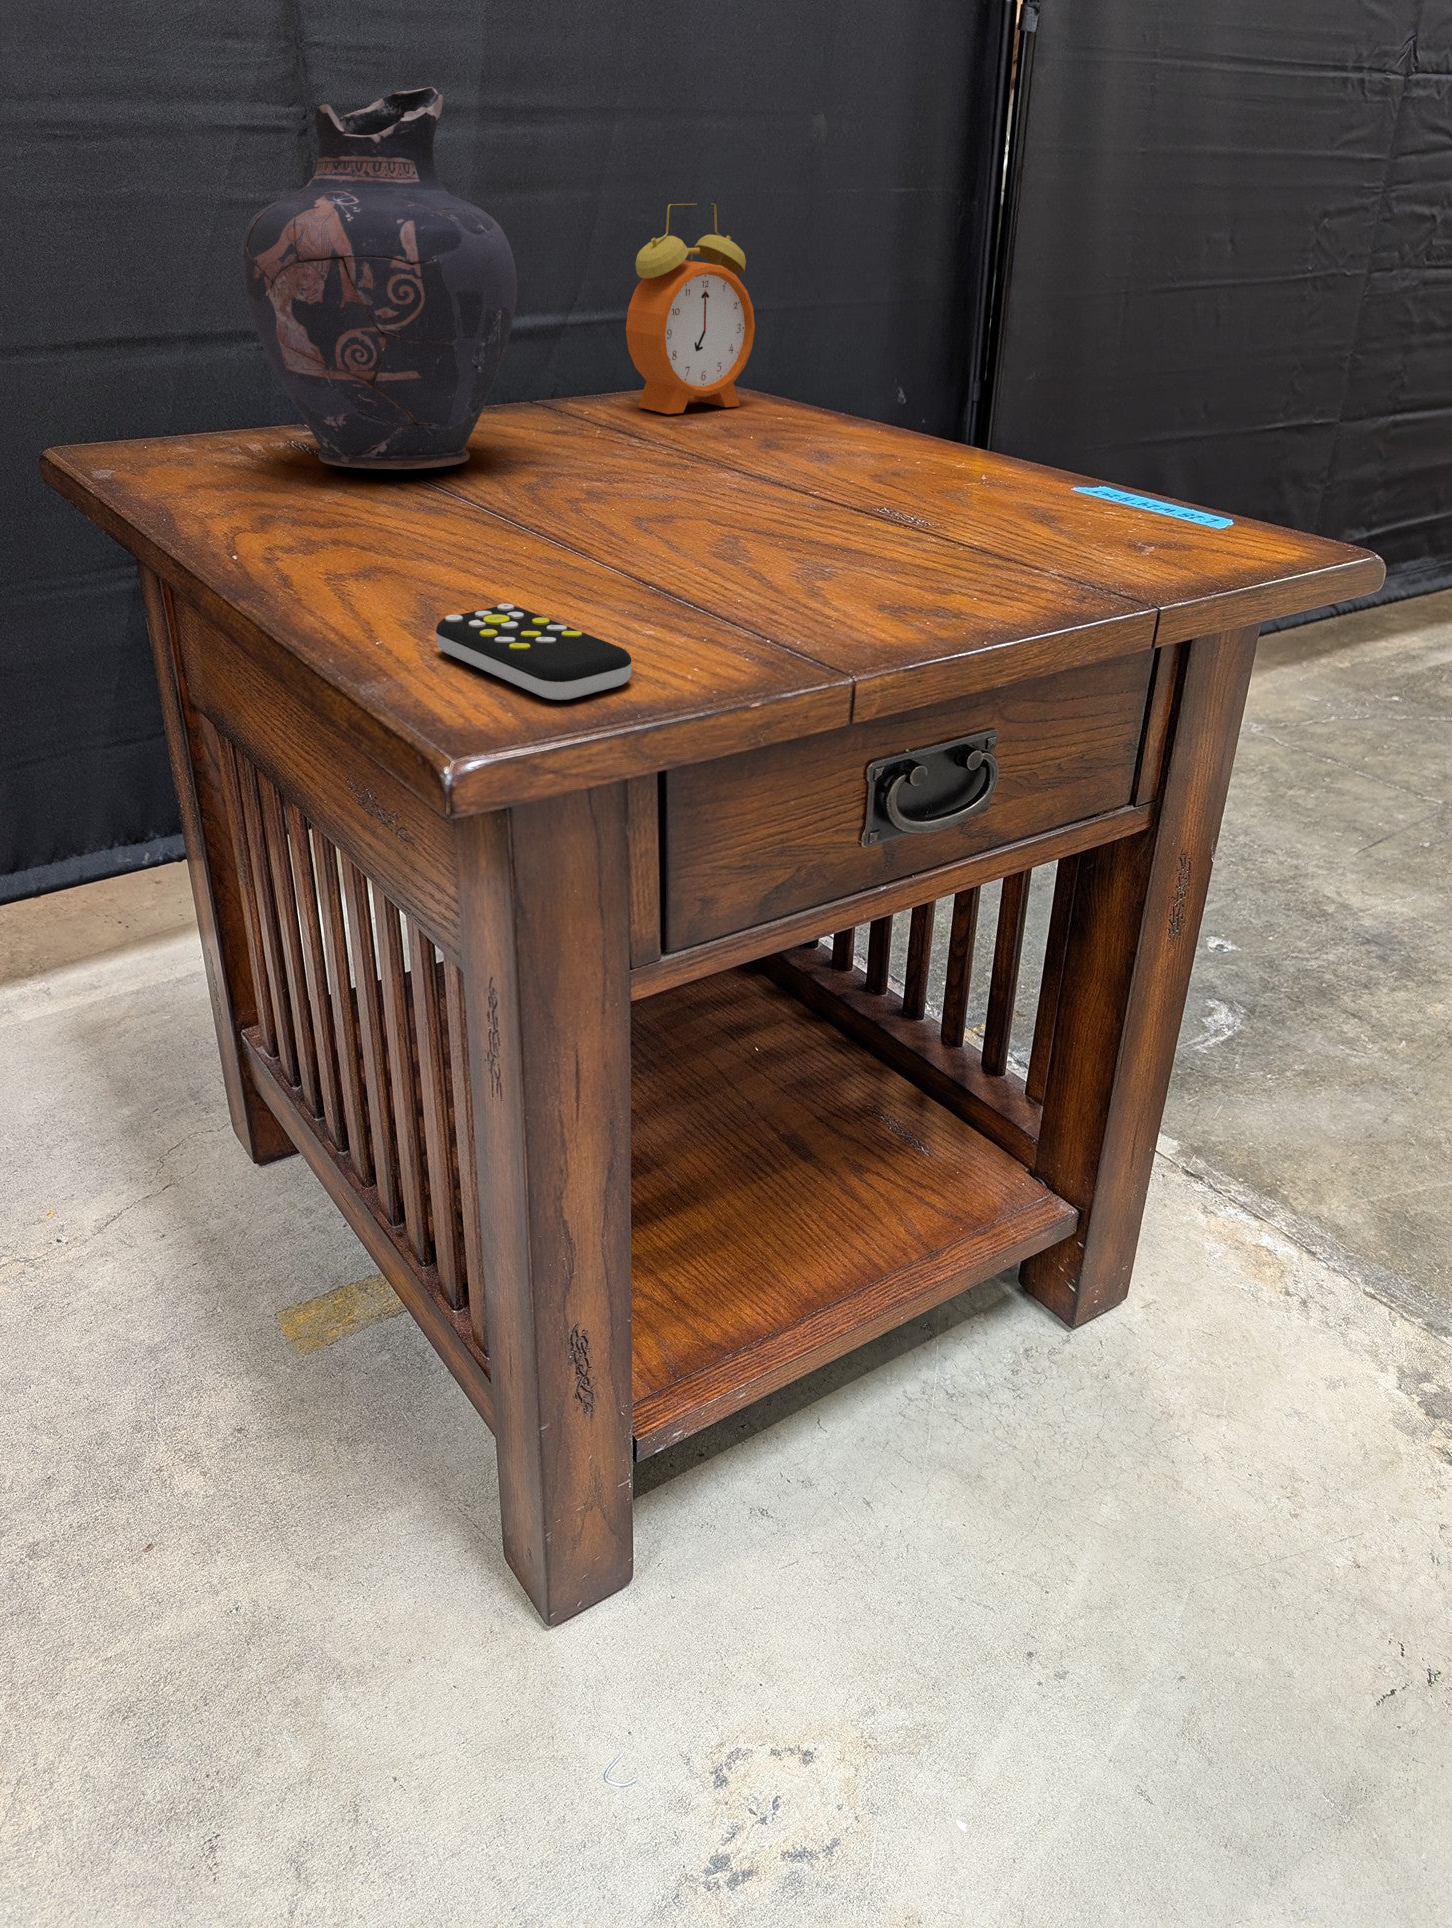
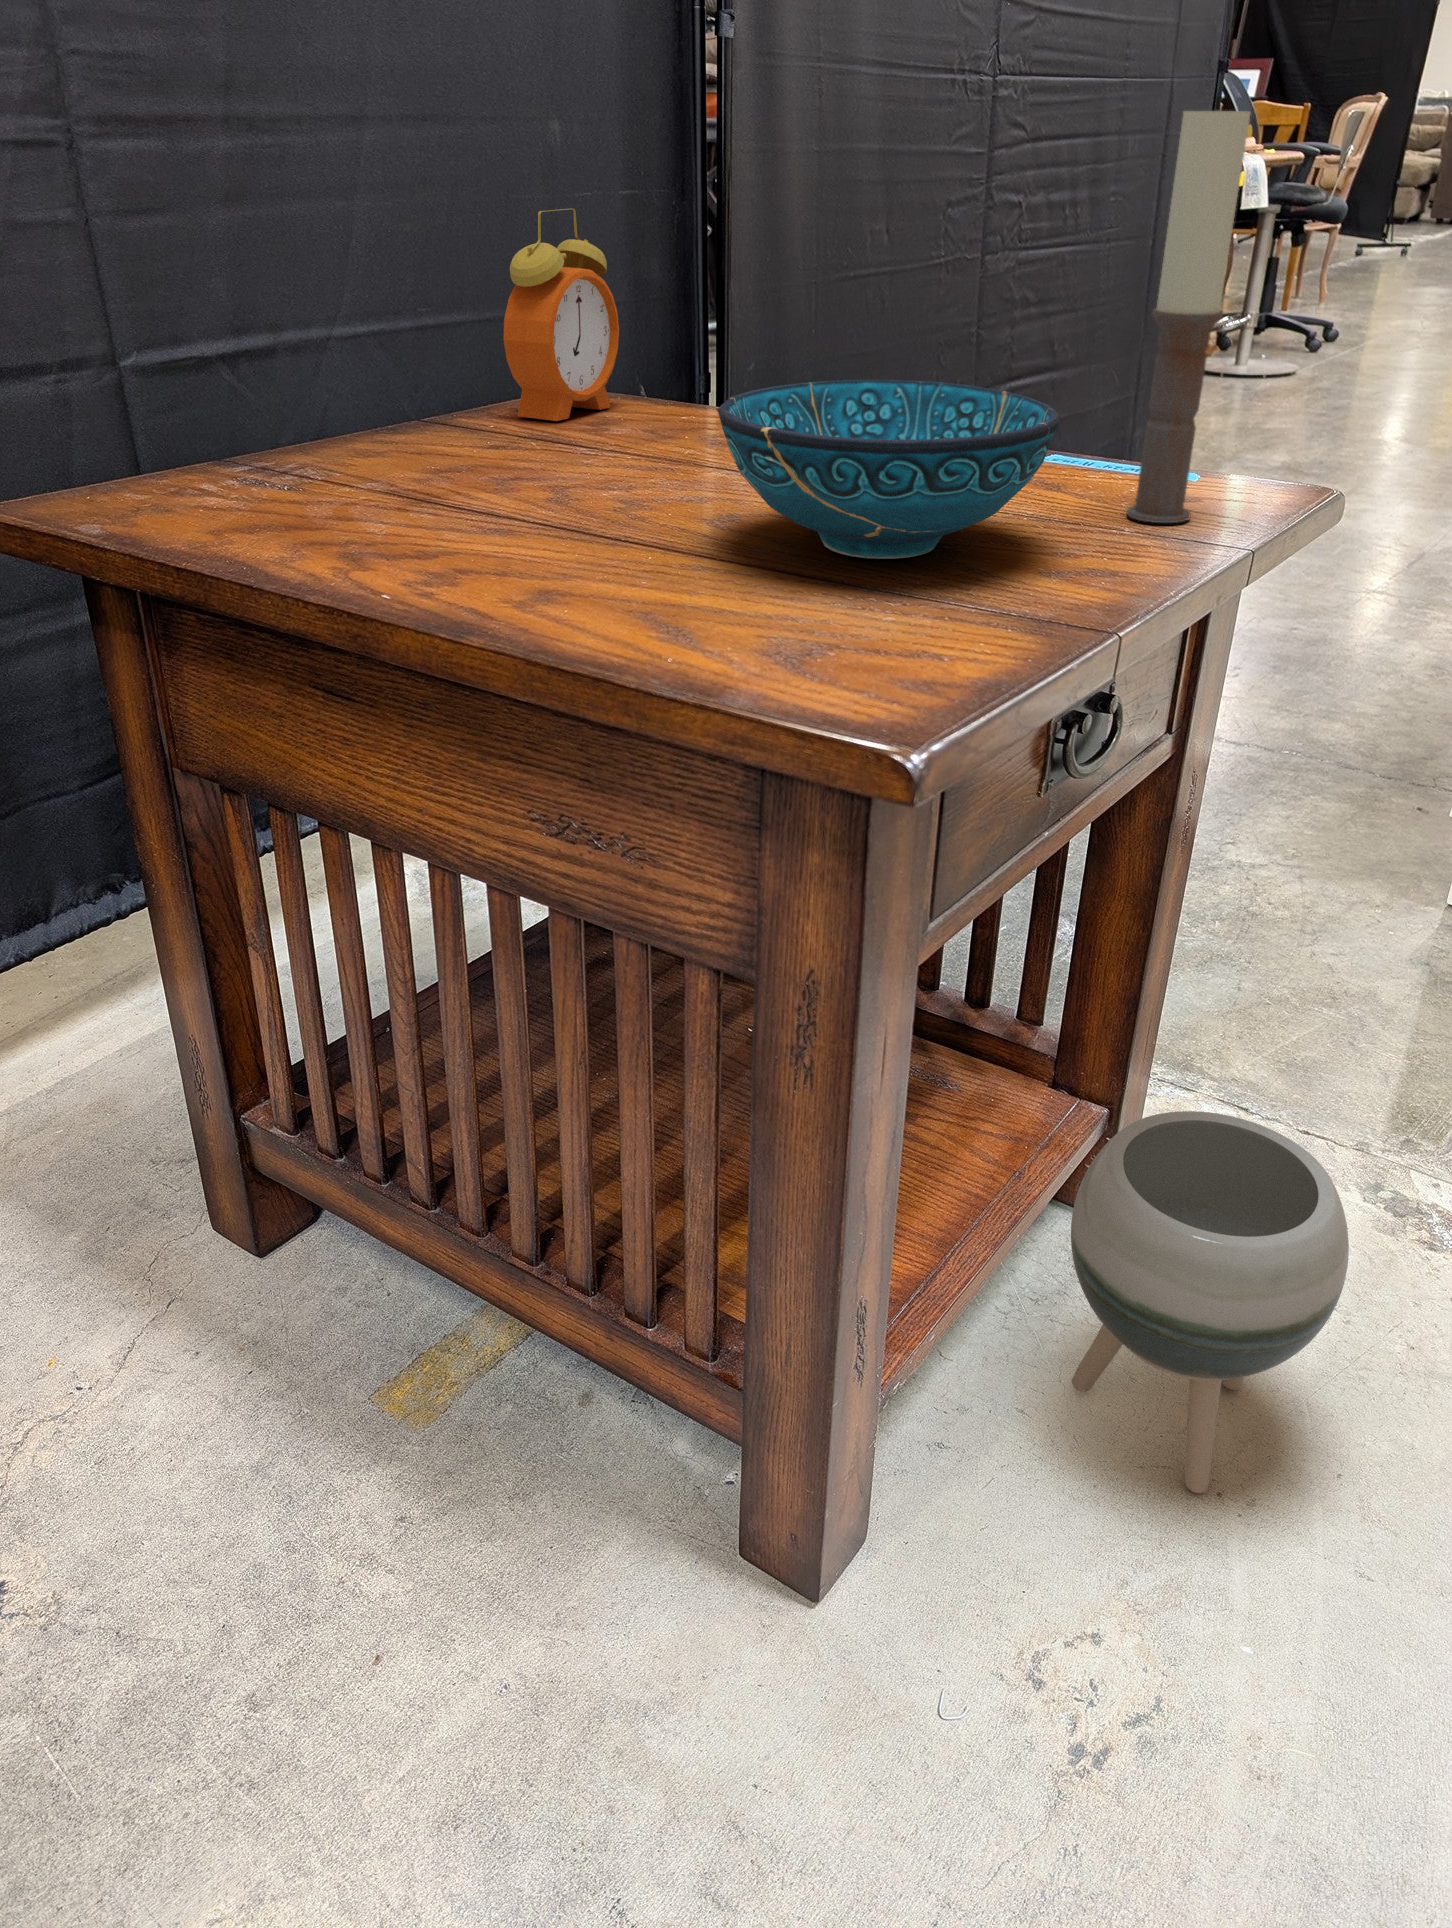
vase: present [241,87,517,469] -> none [206,102,491,502]
candle: none [1094,91,1238,572] -> present [1126,96,1250,523]
decorative bowl: none [609,385,970,574] -> present [718,380,1061,559]
remote control: present [436,604,631,700] -> none [710,612,930,694]
planter: none [910,1222,1210,1645] -> present [1071,1111,1349,1493]

